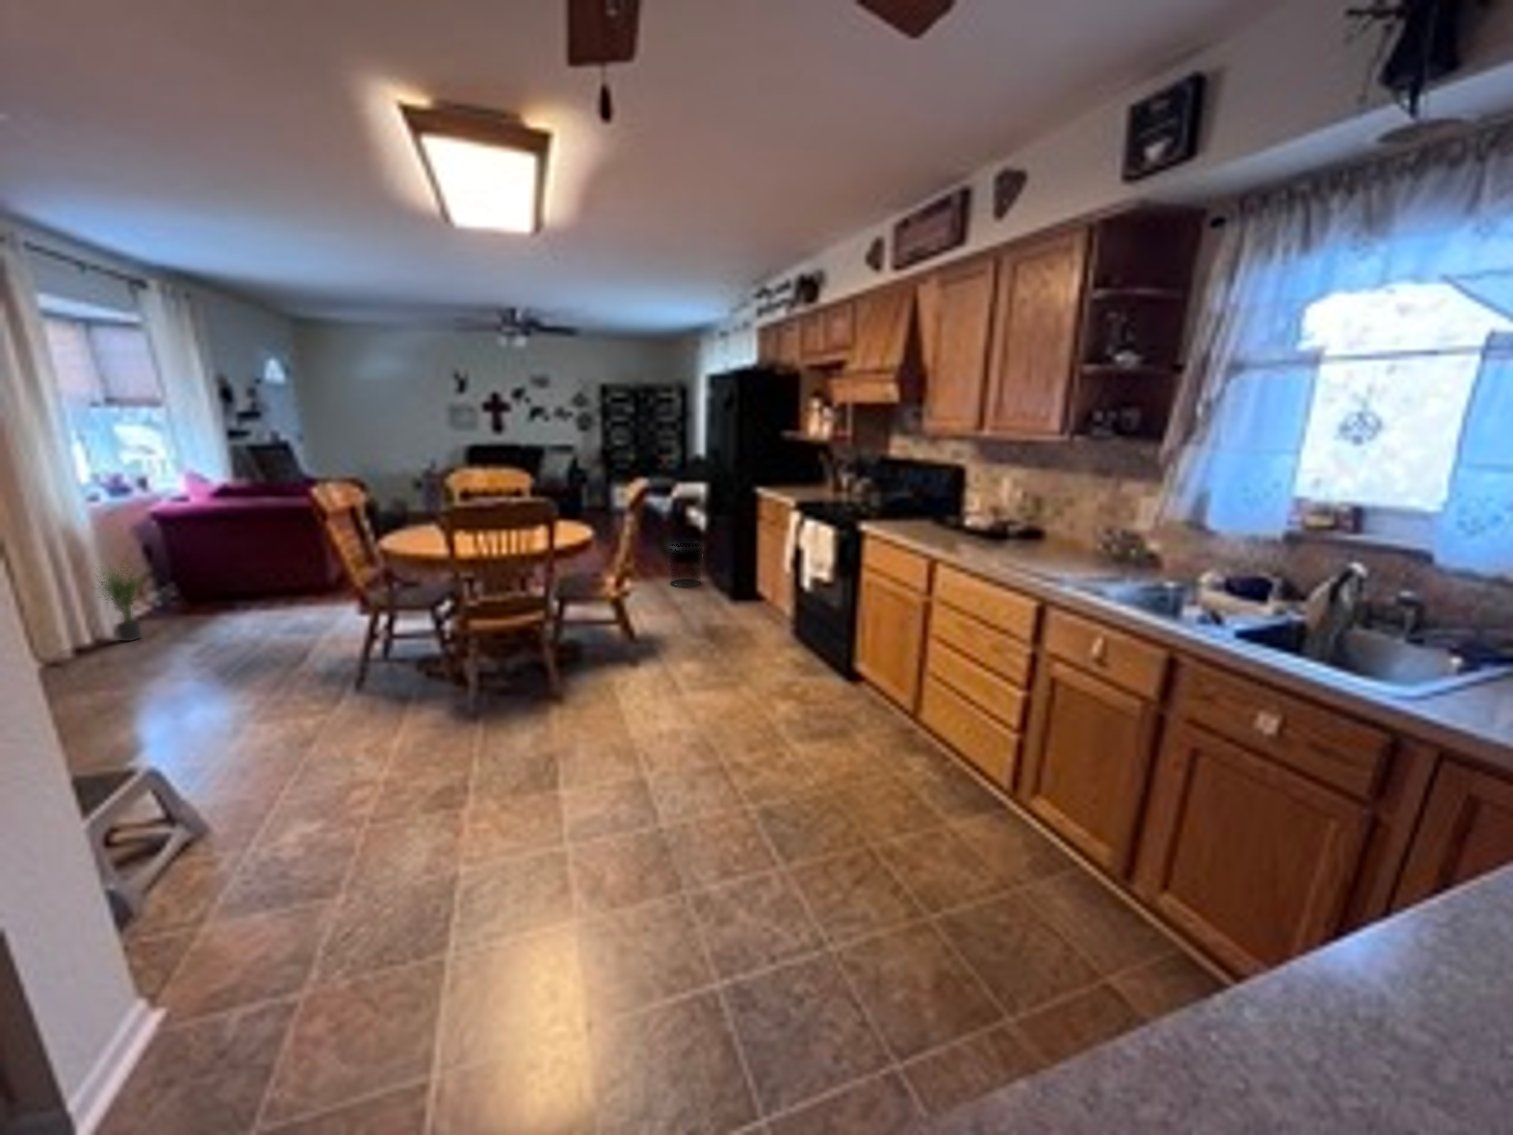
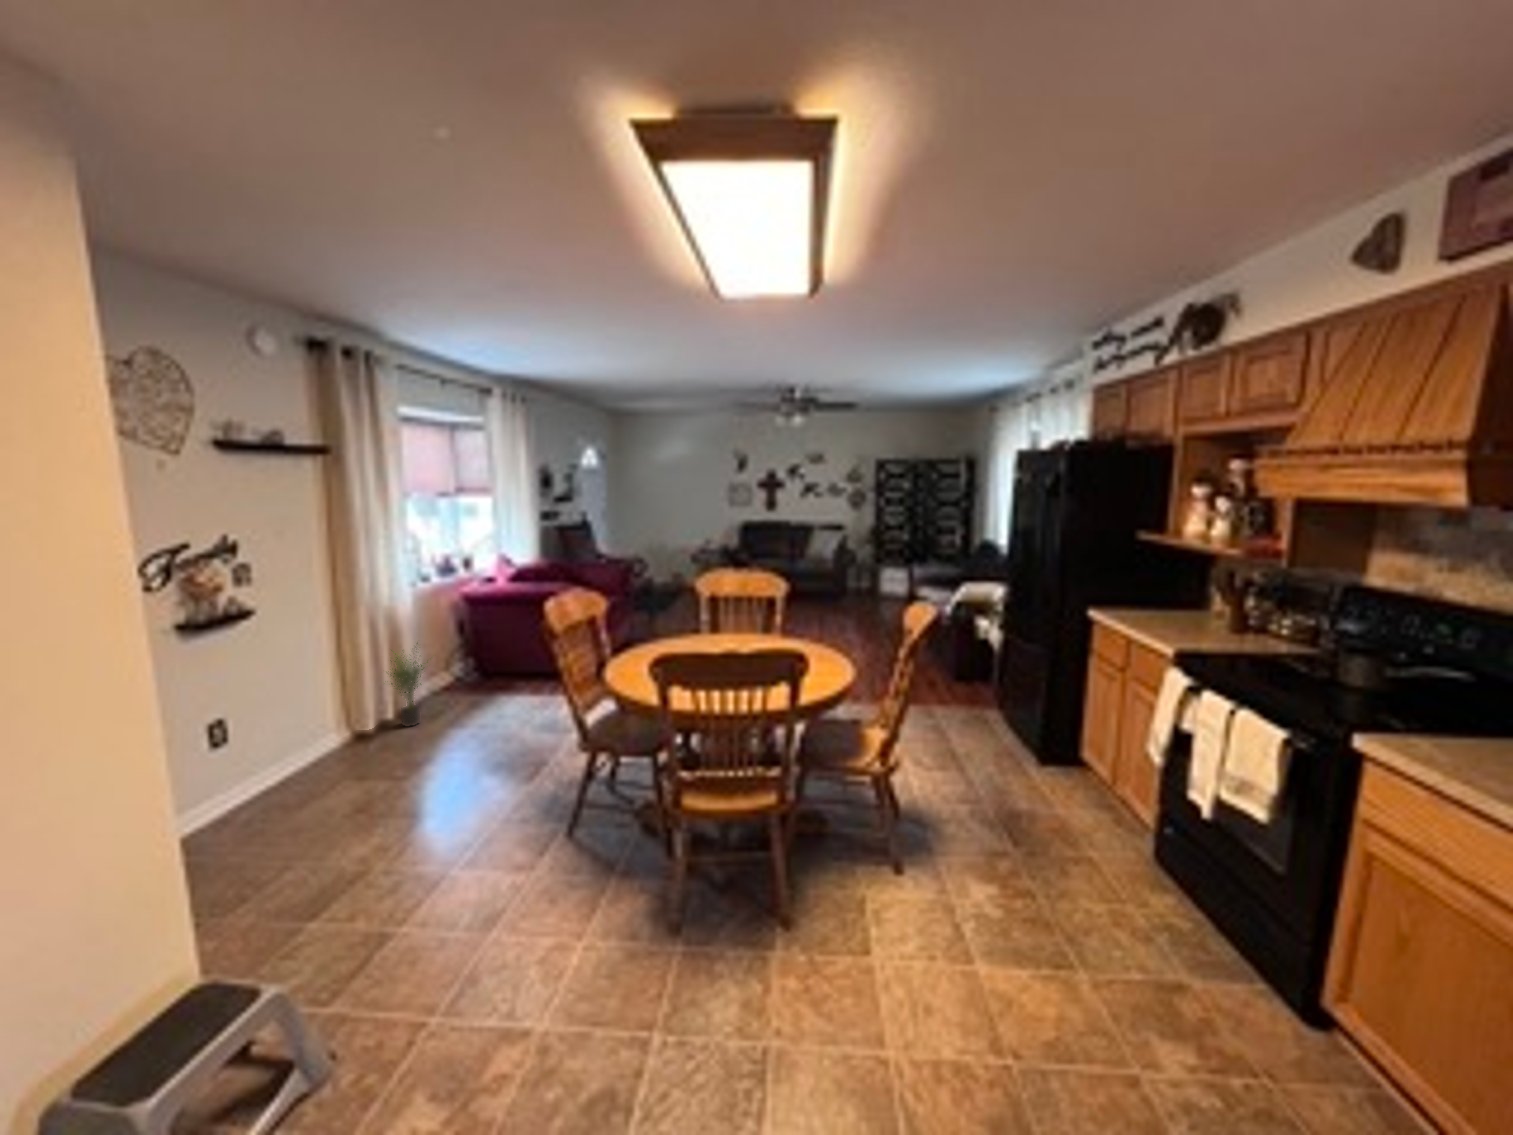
waste bin: present [668,541,703,587] -> none [951,661,1002,724]

